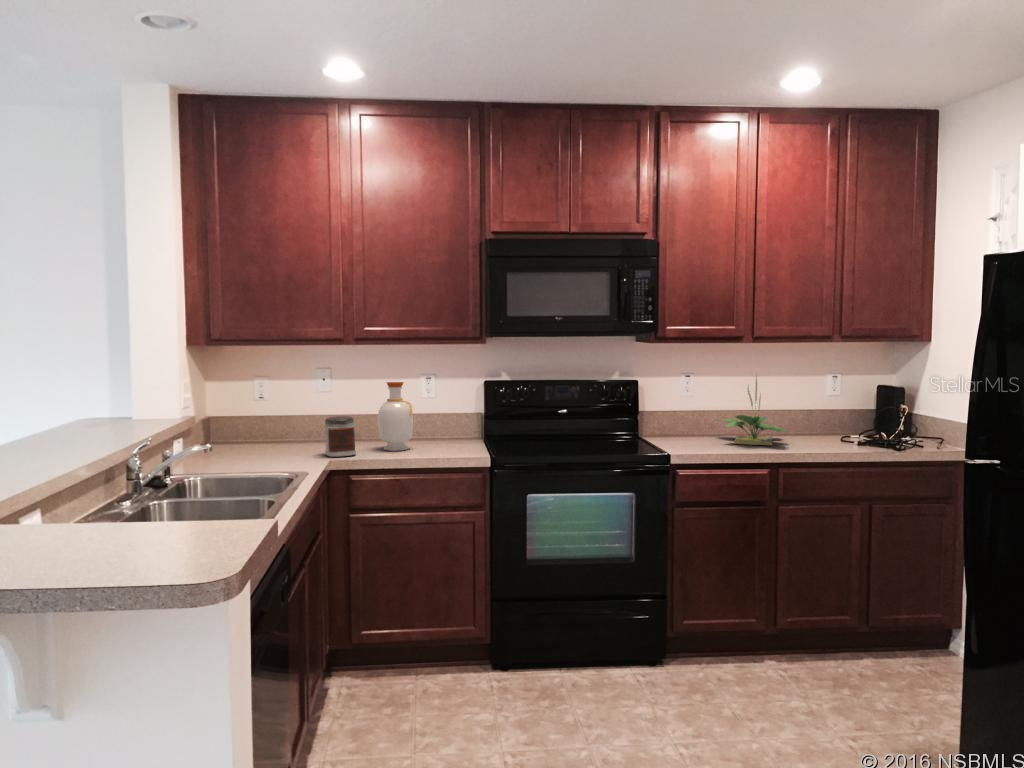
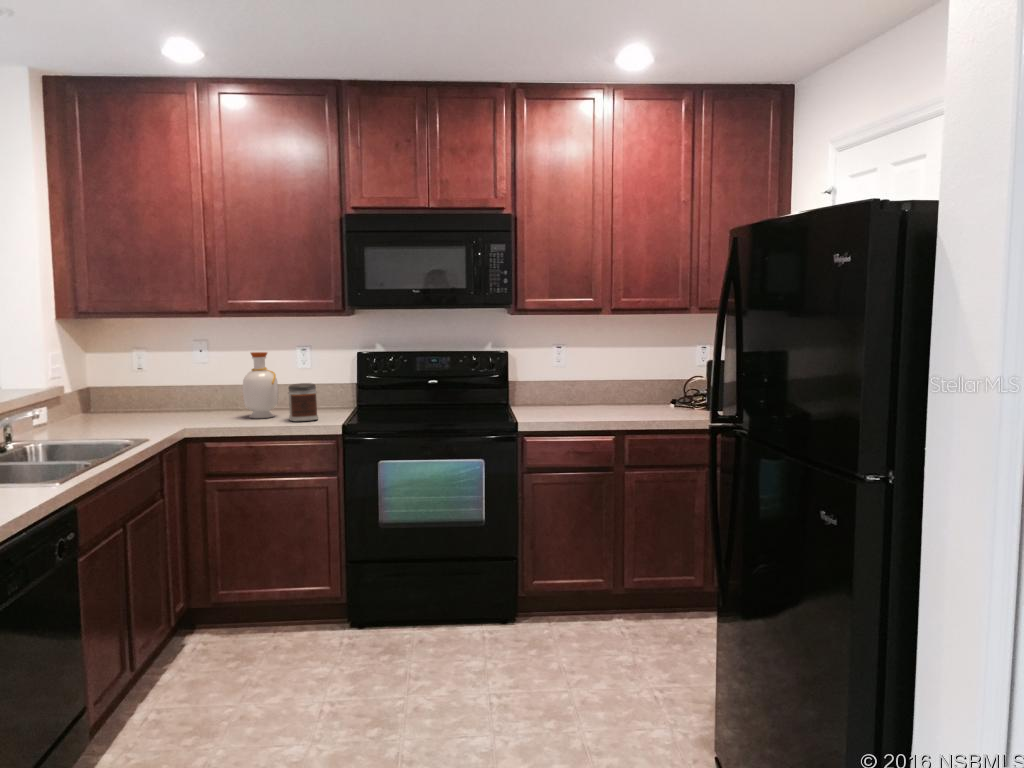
potted plant: present [721,380,785,445] -> none [578,345,641,414]
jar: present [325,416,356,457] -> present [288,383,318,421]

